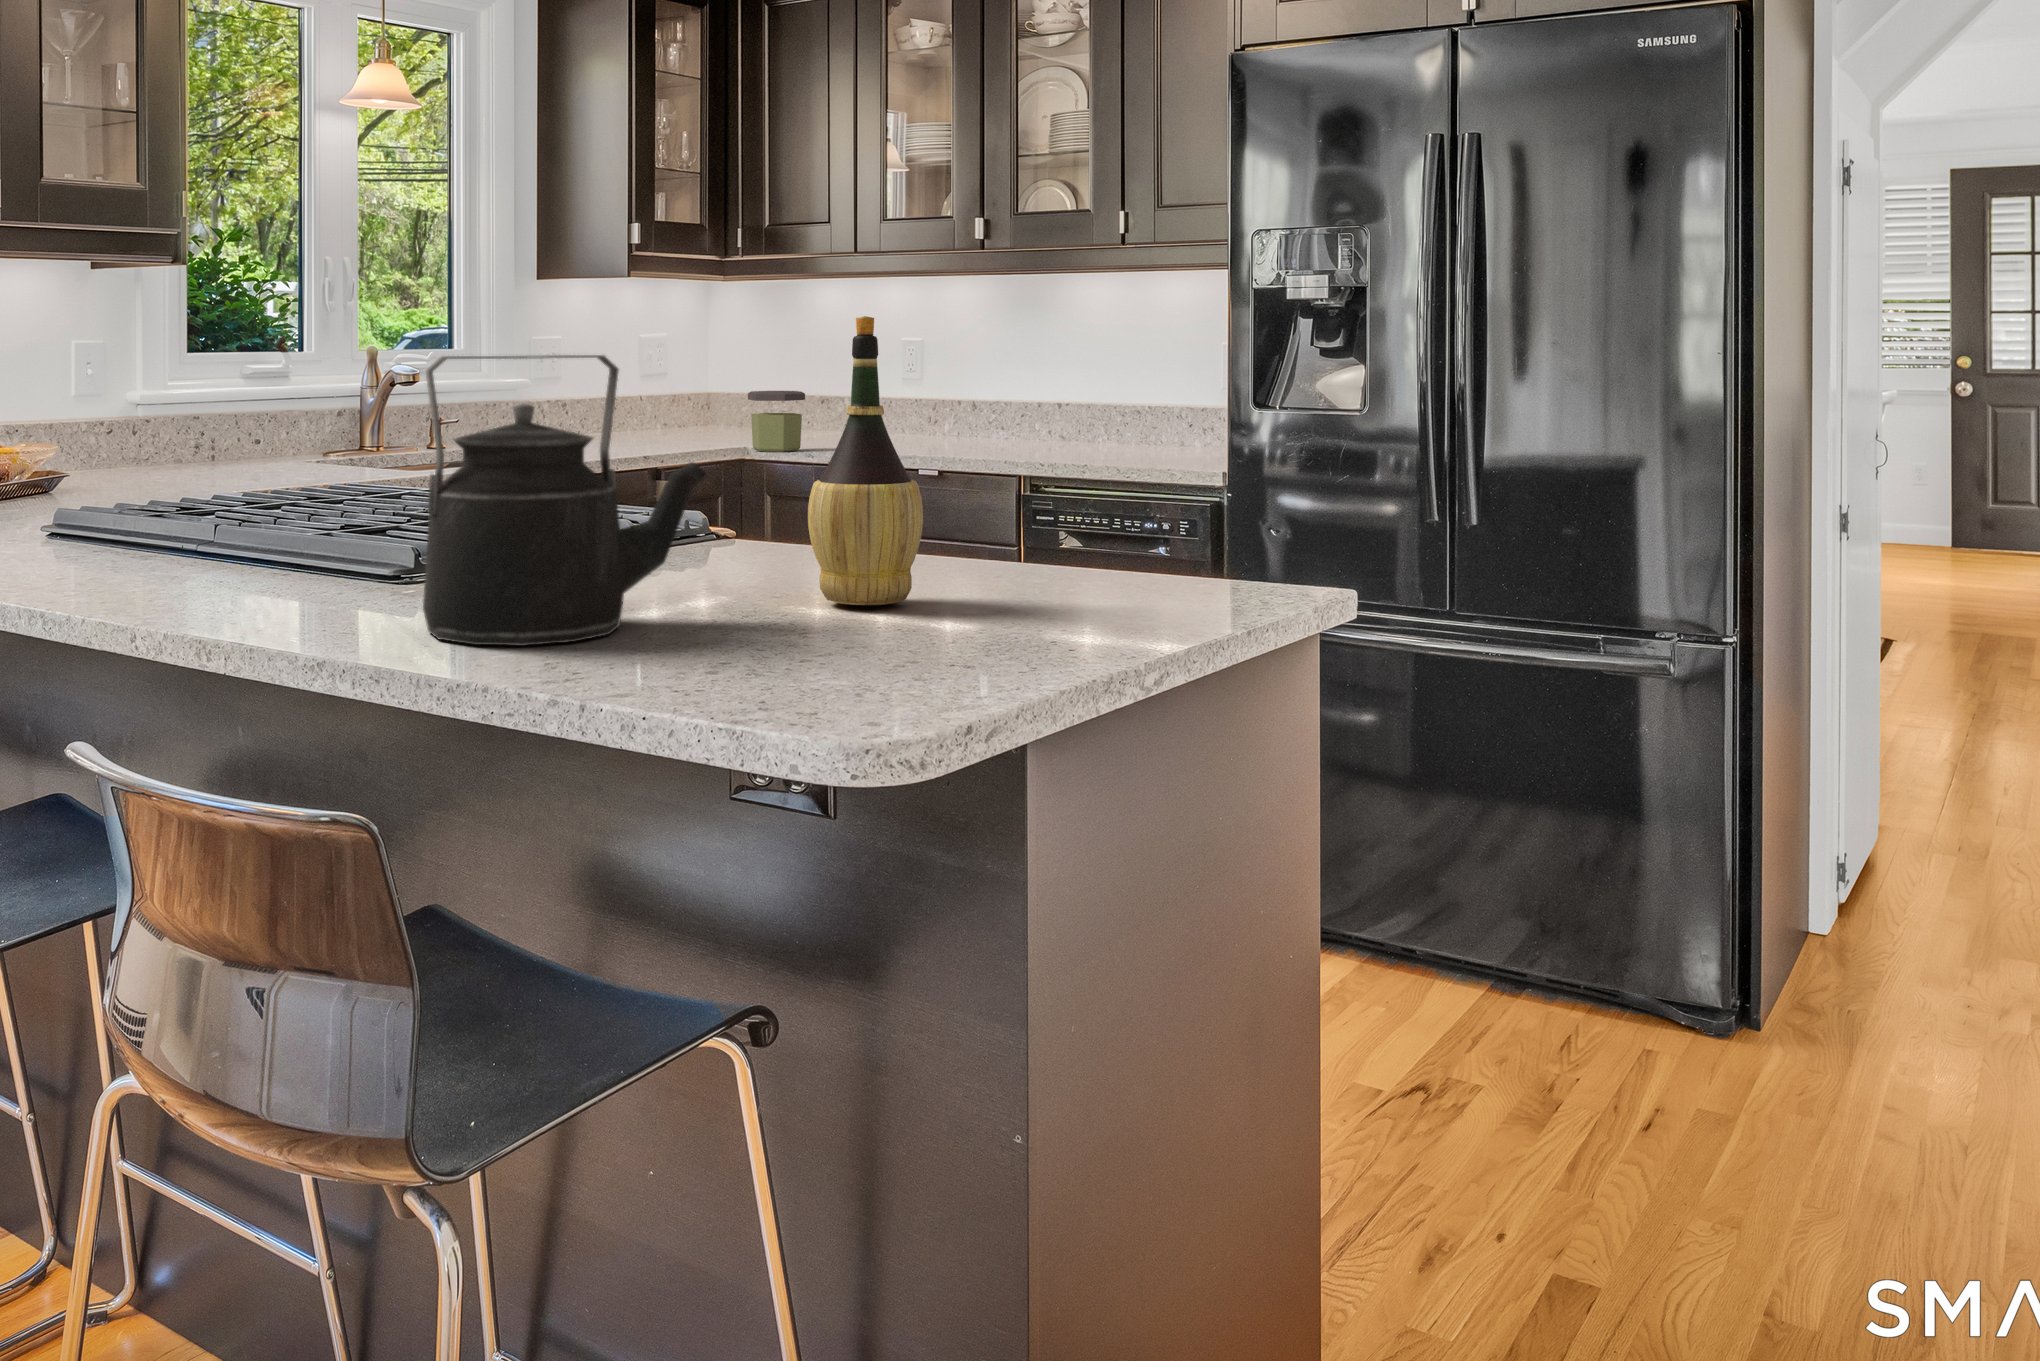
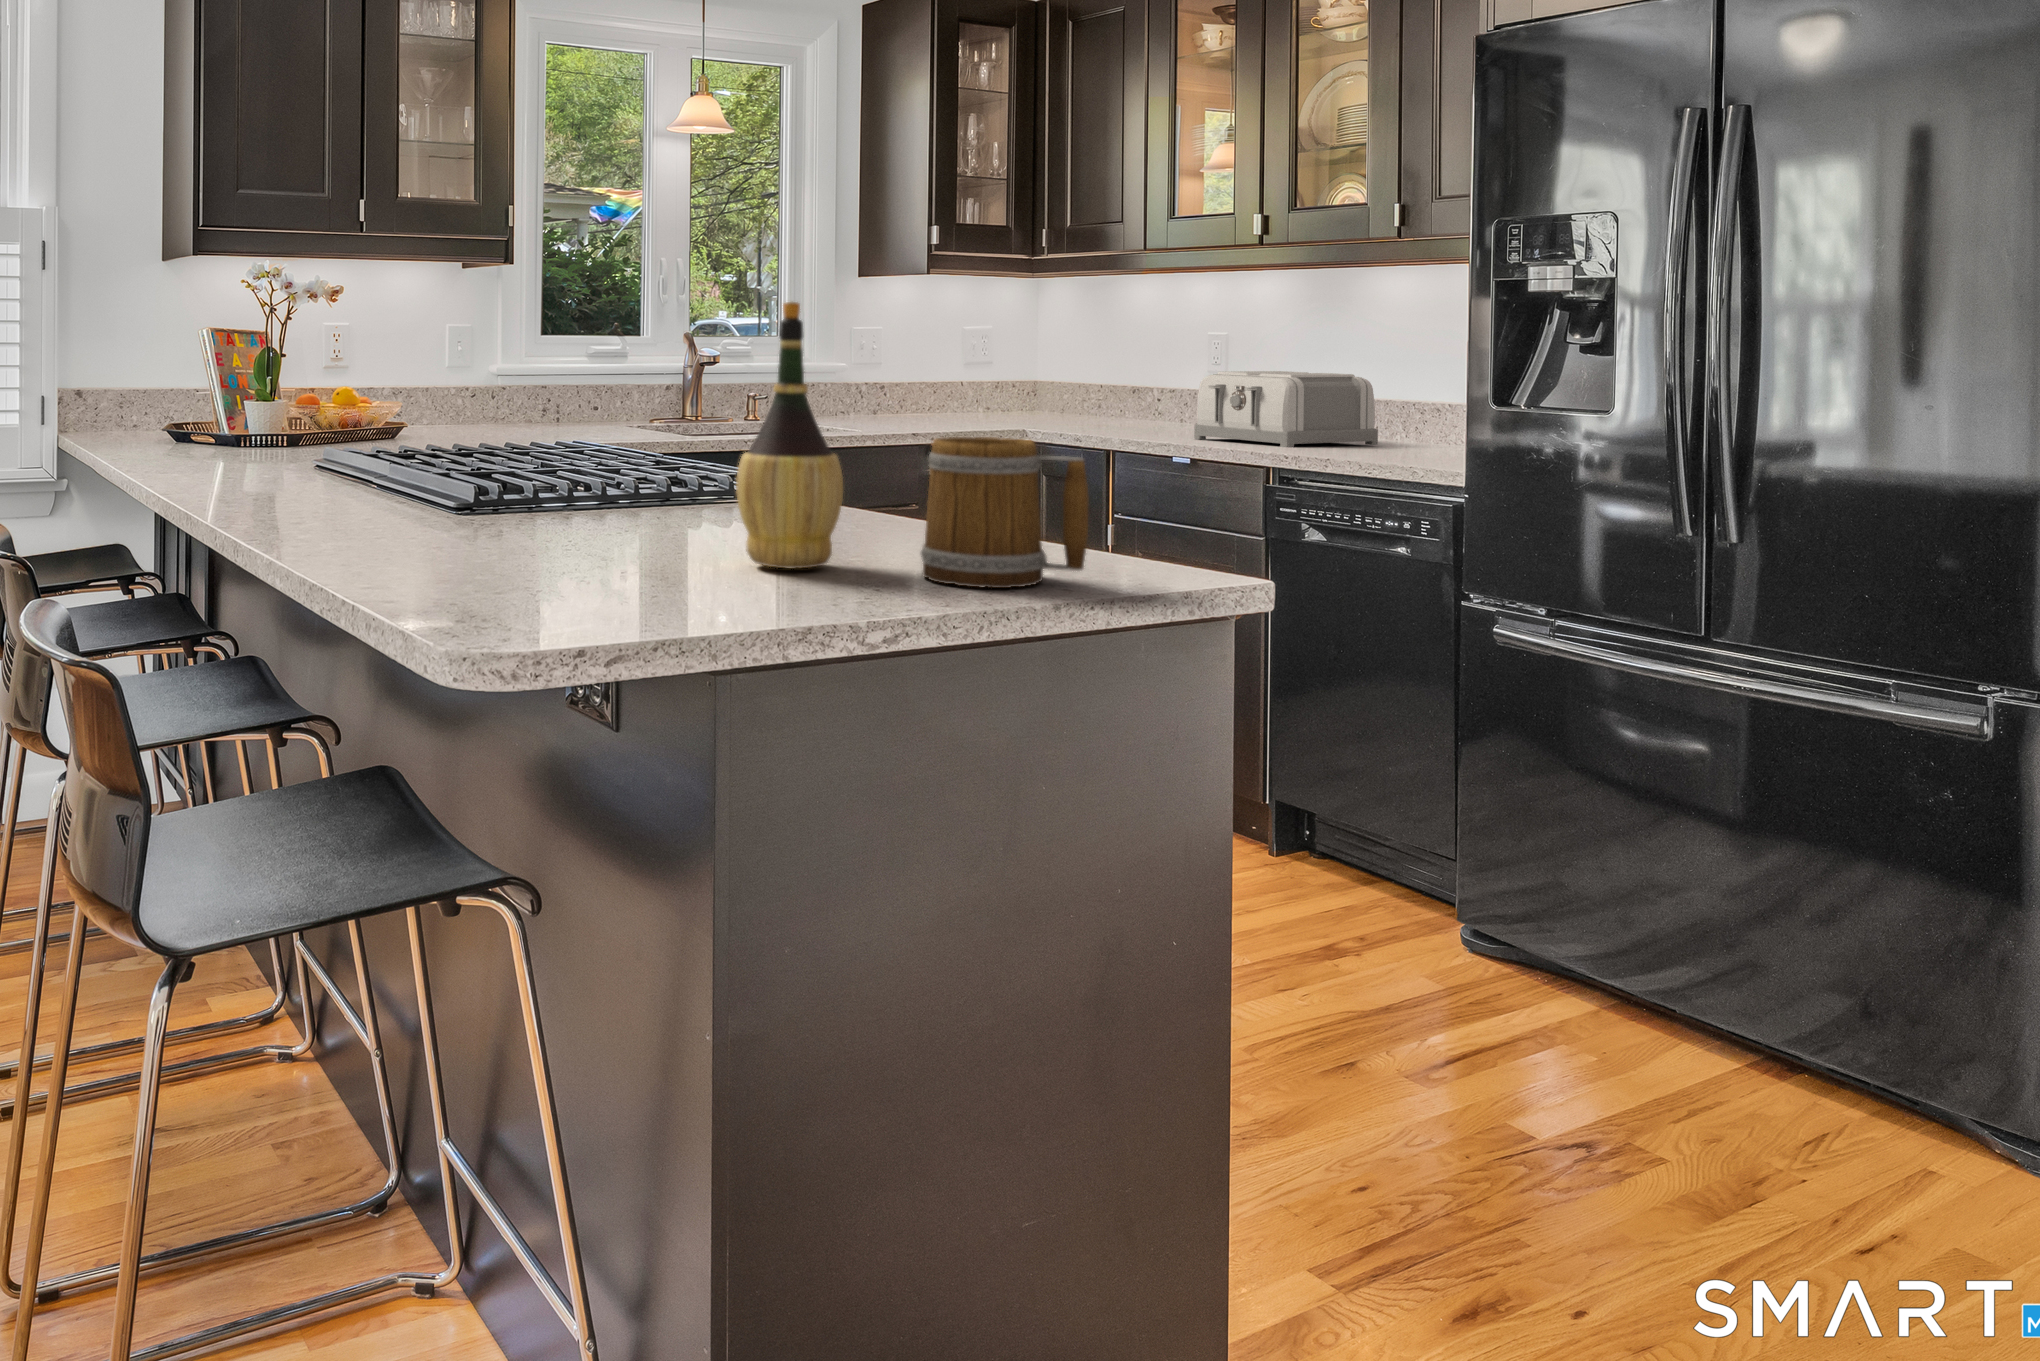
kettle: present [423,355,707,646] -> none [381,332,632,577]
toaster: none [923,378,1093,457] -> present [1194,371,1378,447]
jar: present [748,391,805,452] -> none [1027,377,1080,433]
mug: none [1003,454,1169,608] -> present [921,437,1089,588]

